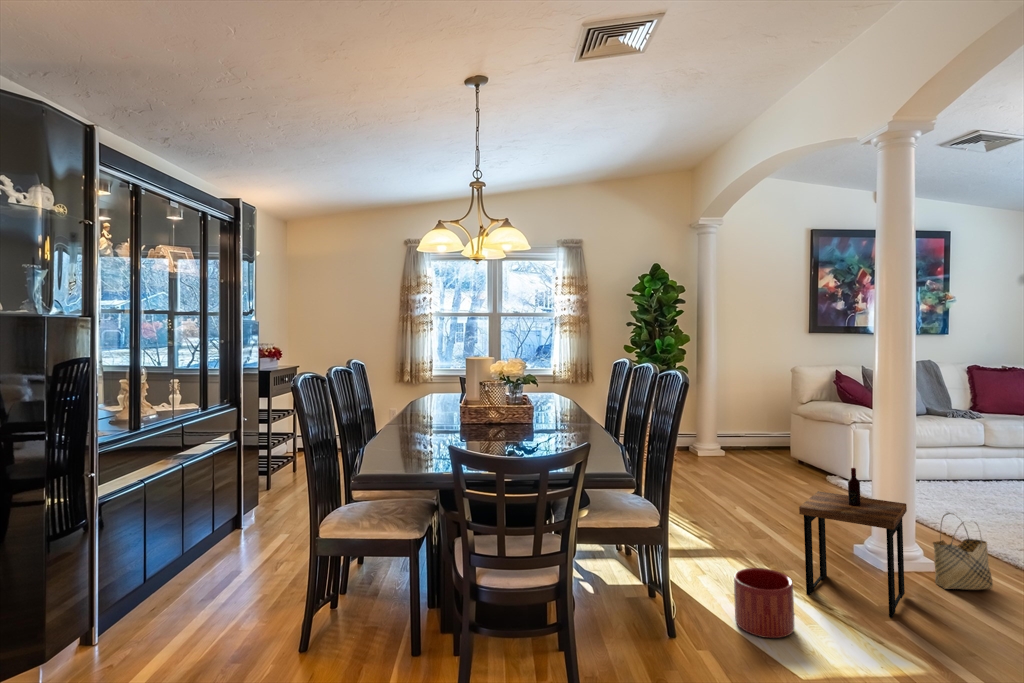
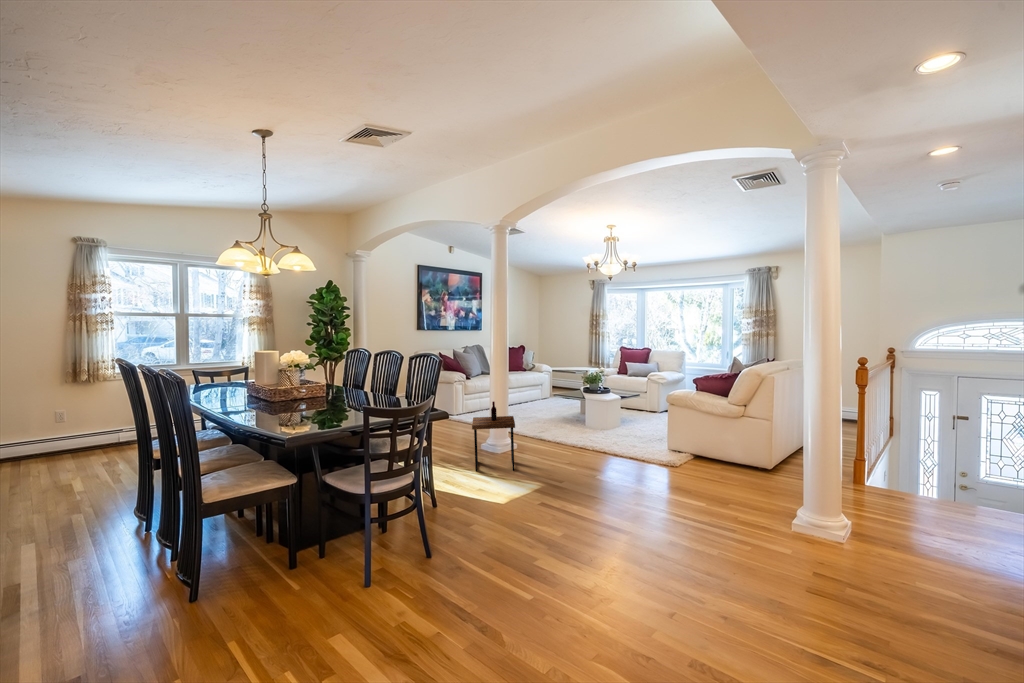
woven basket: present [933,513,993,590] -> none [519,419,541,455]
planter: present [734,568,794,638] -> none [454,459,483,493]

